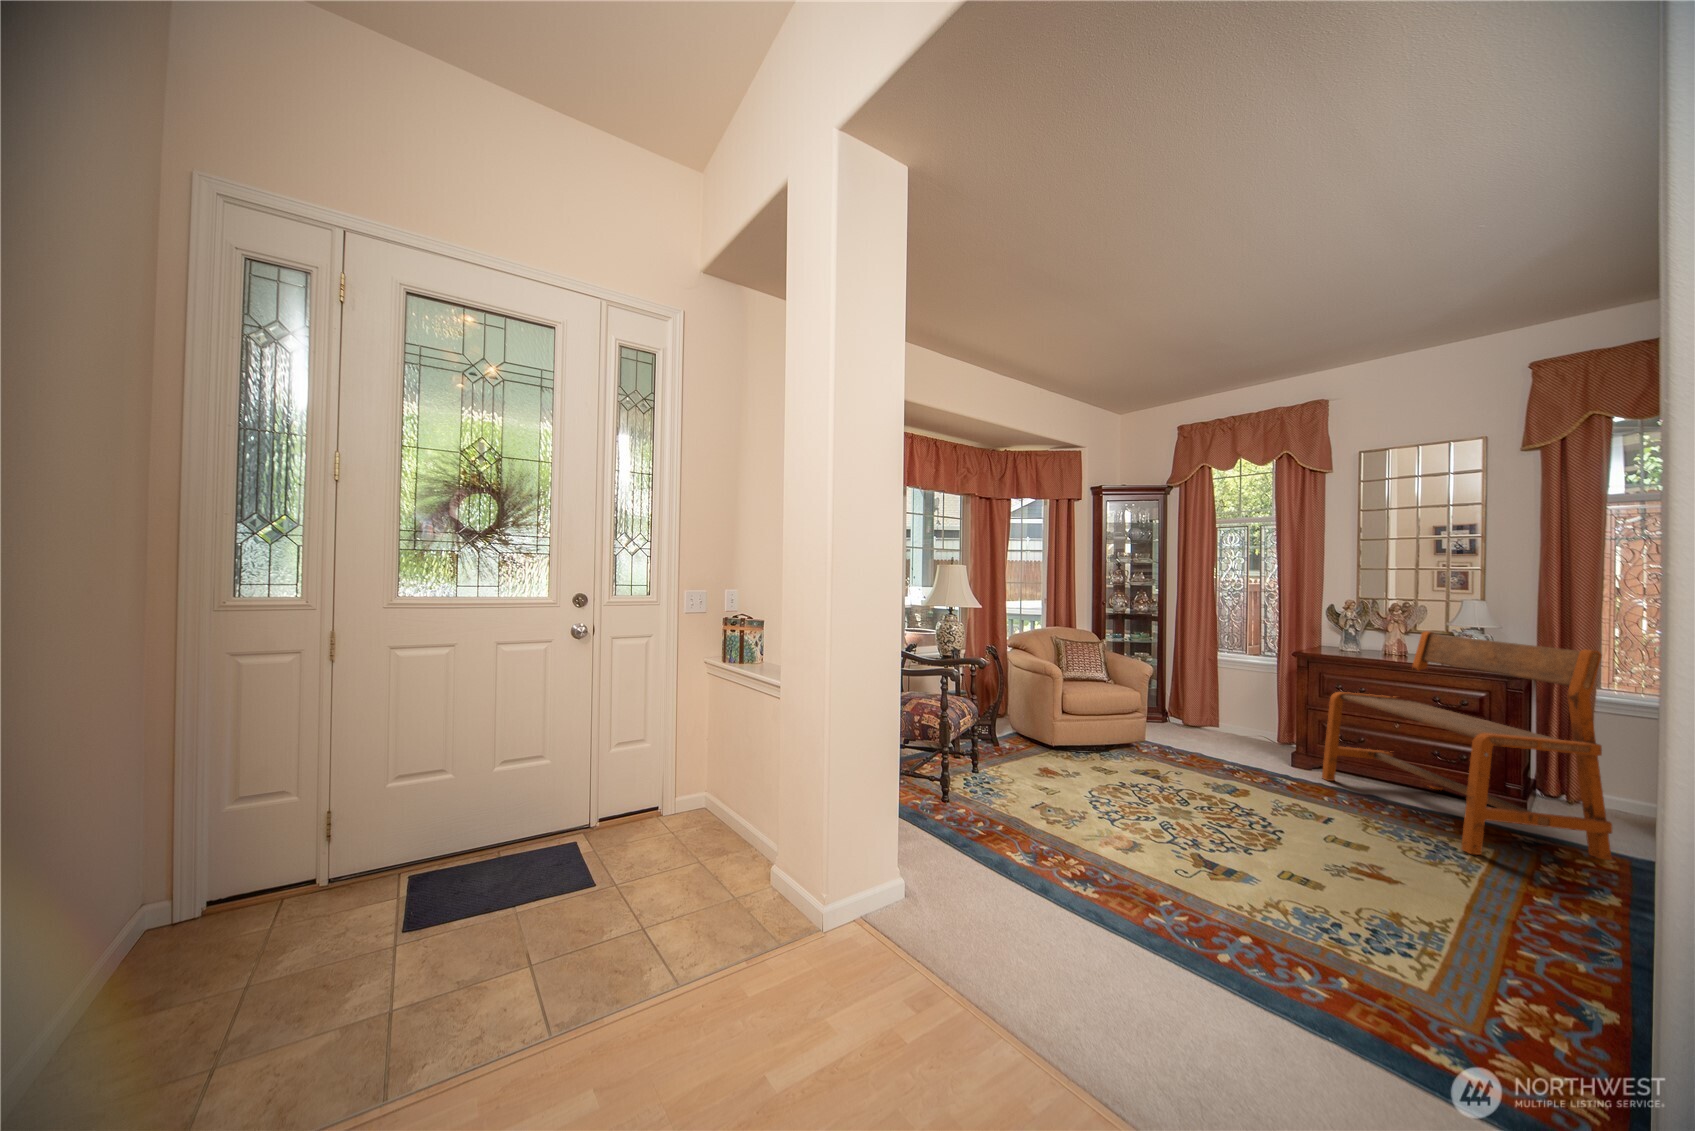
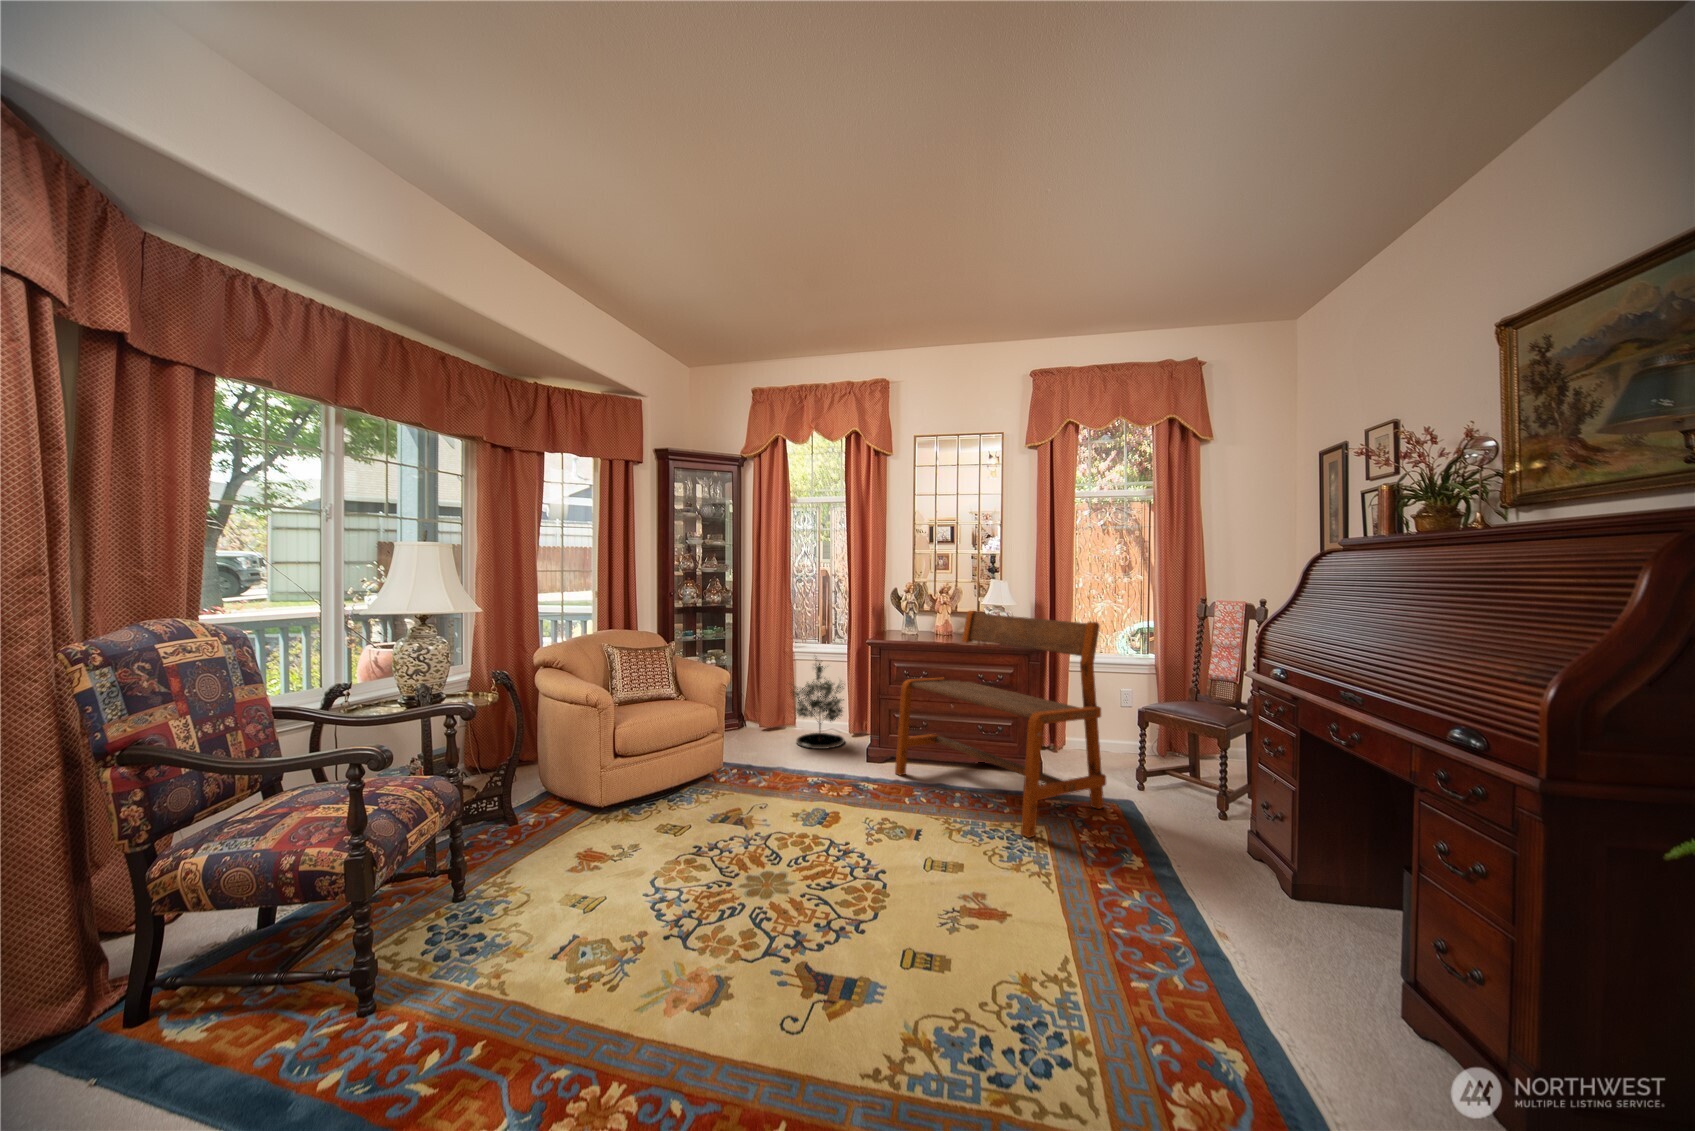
potted tree: none [1208,661,1273,748] -> present [791,658,844,749]

